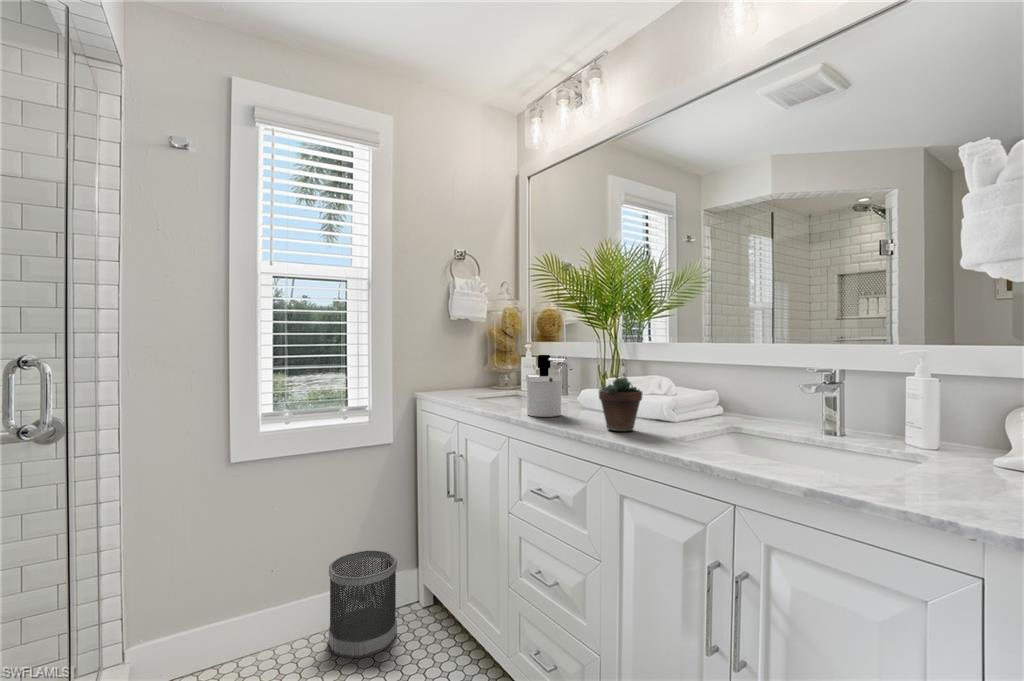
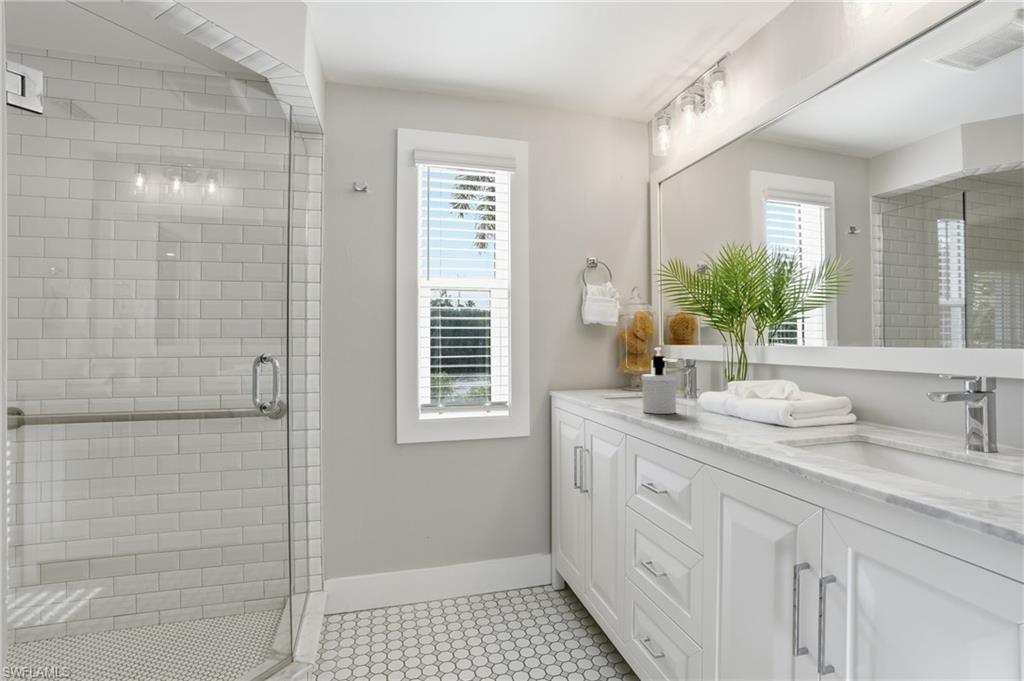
succulent plant: present [599,361,643,431] -> none [703,358,748,428]
wastebasket: present [329,550,397,658] -> none [473,531,530,622]

